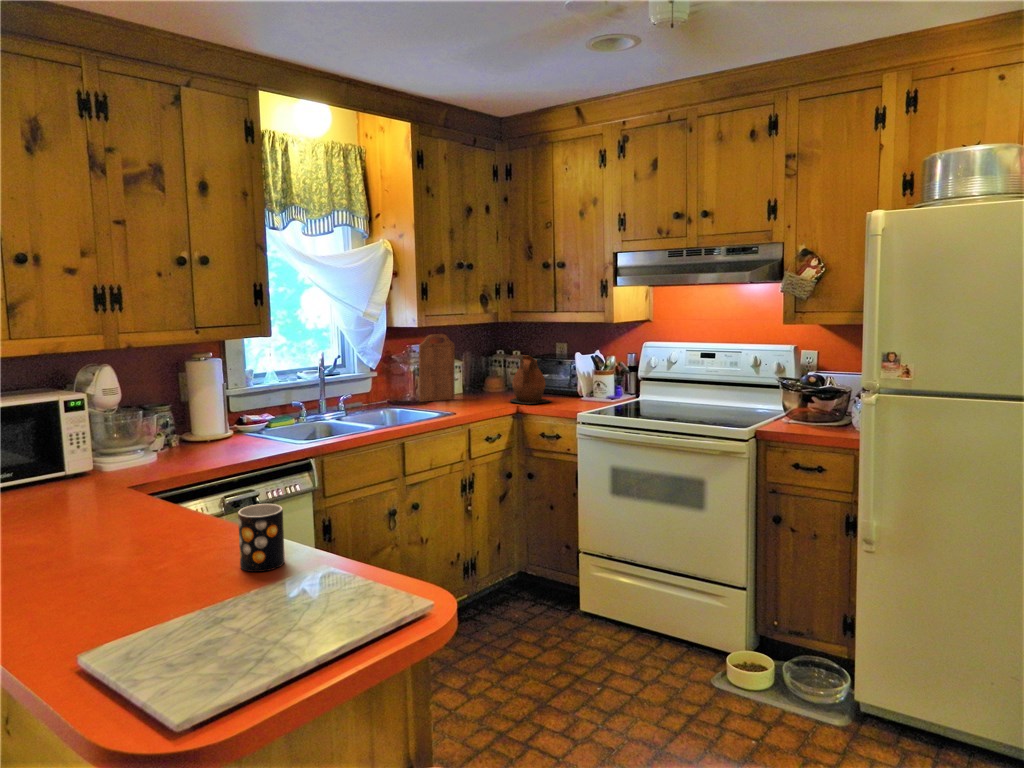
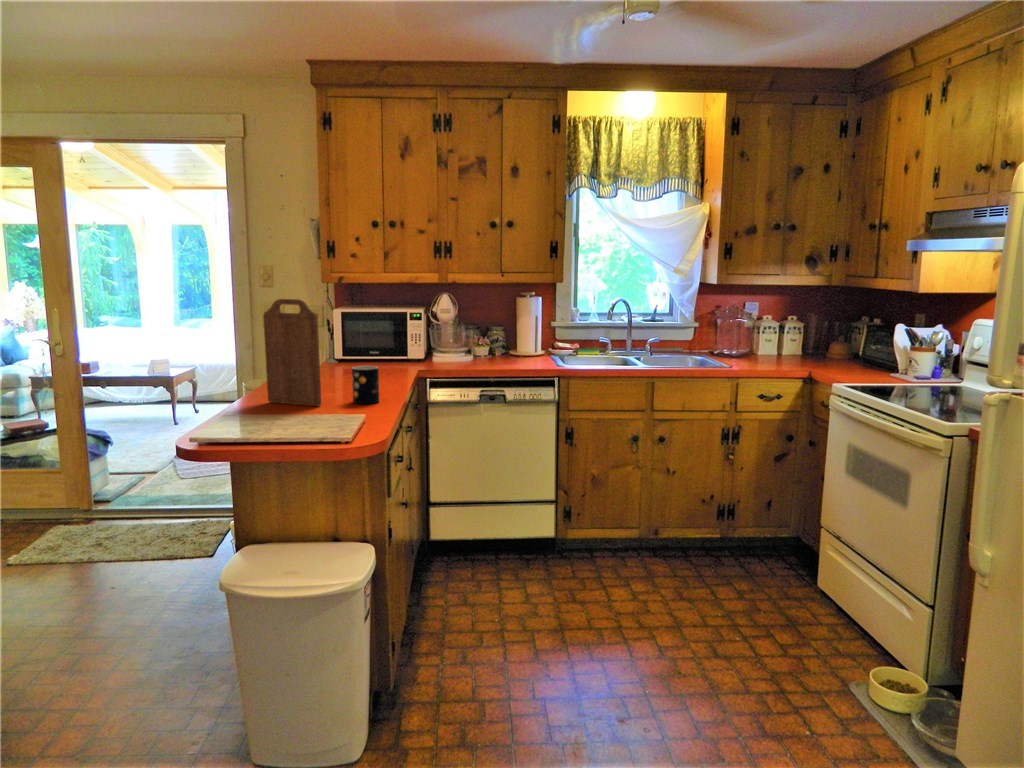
cutting board: present [419,334,455,402] -> present [263,299,321,406]
ceramic pitcher: present [510,356,551,404] -> none [825,316,877,371]

